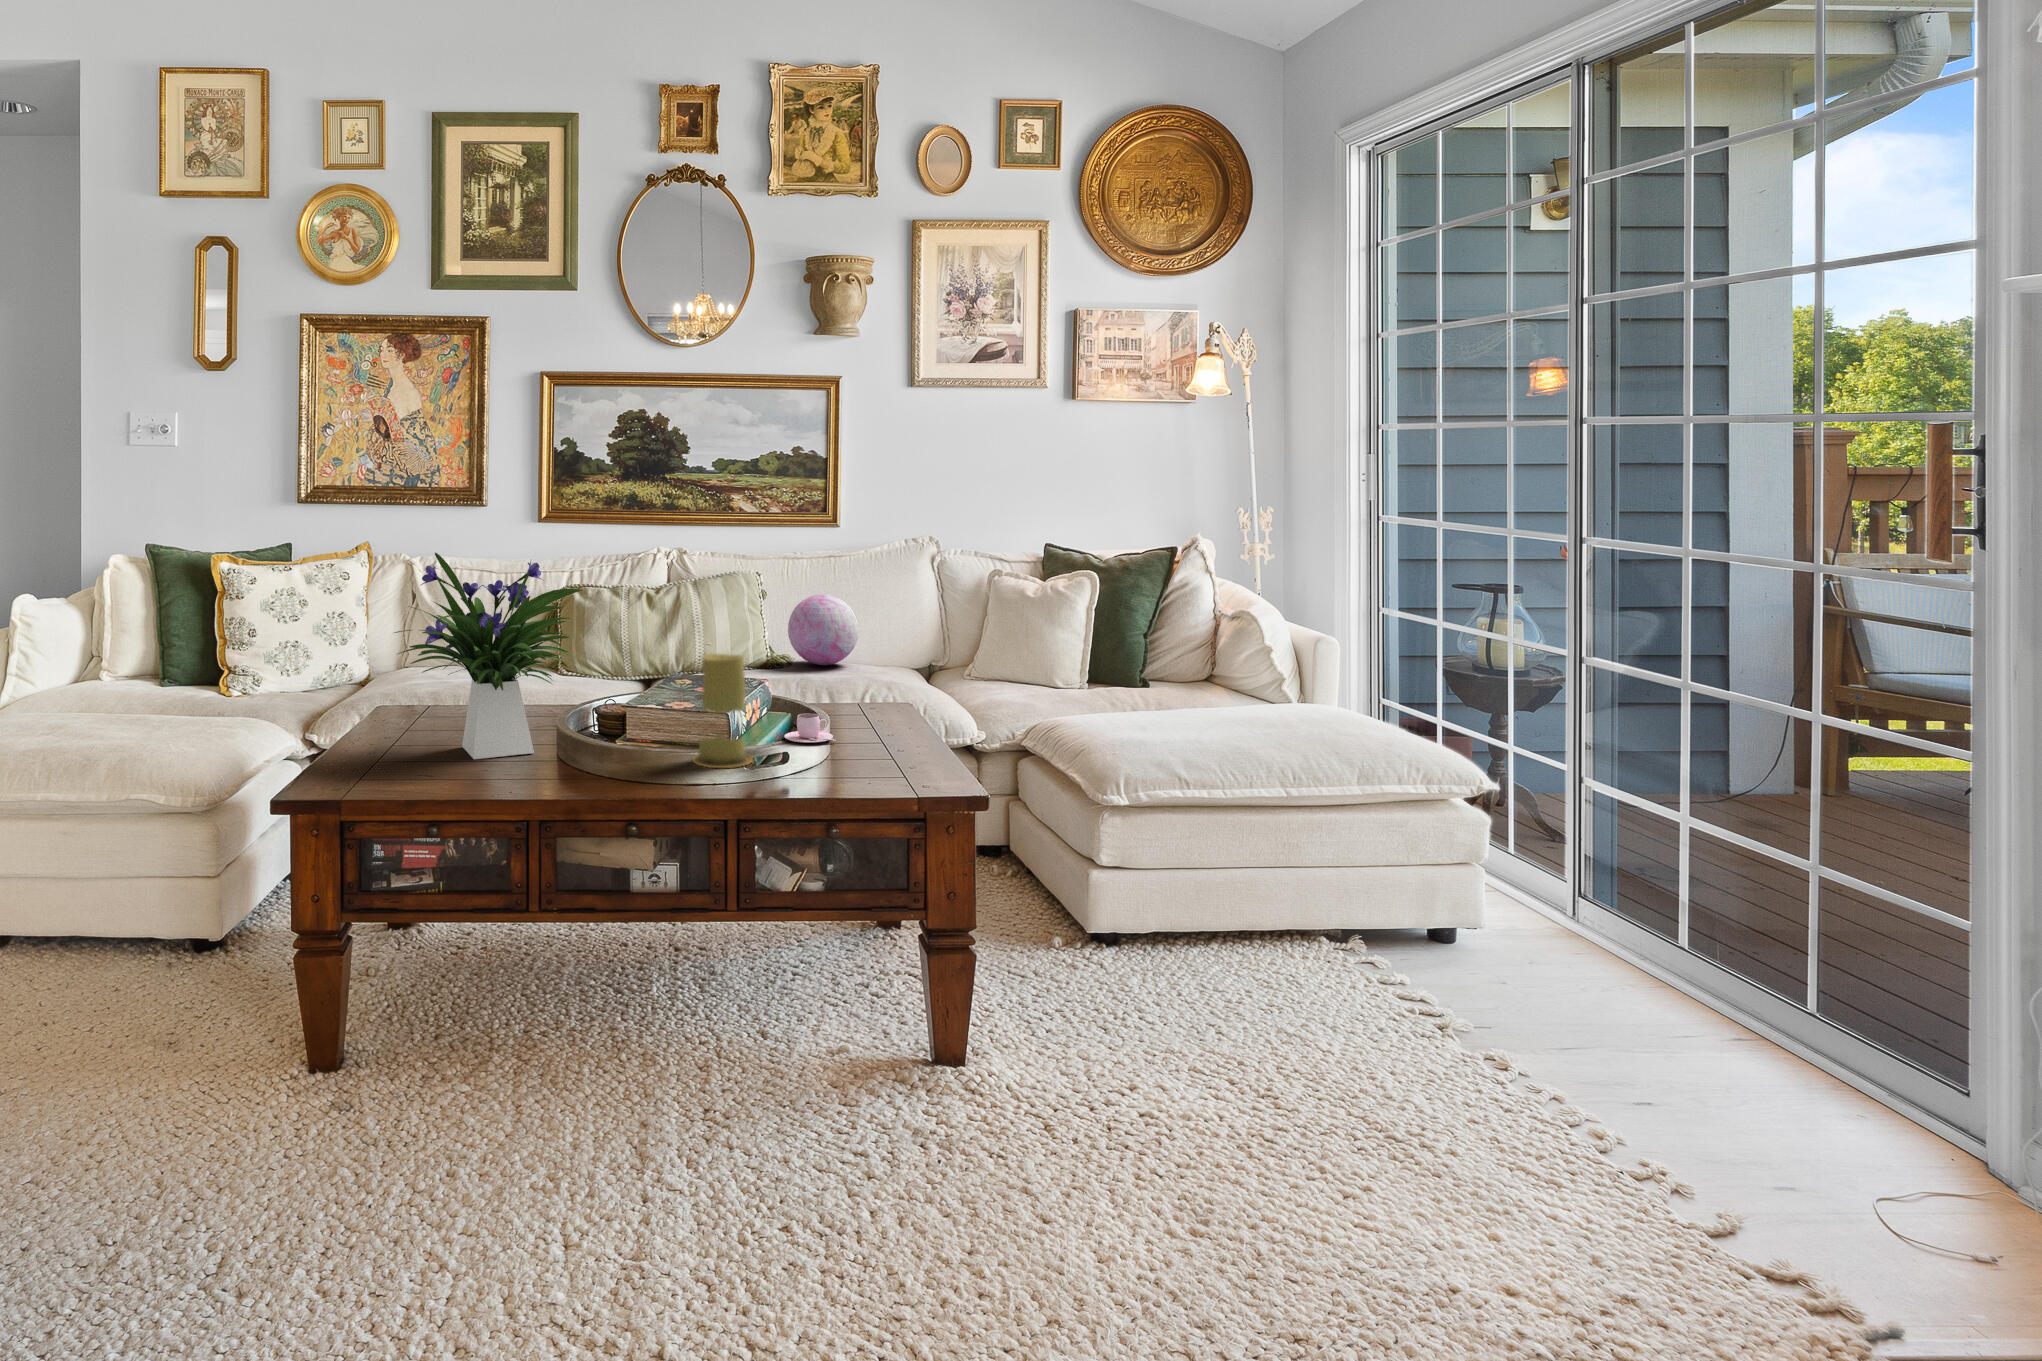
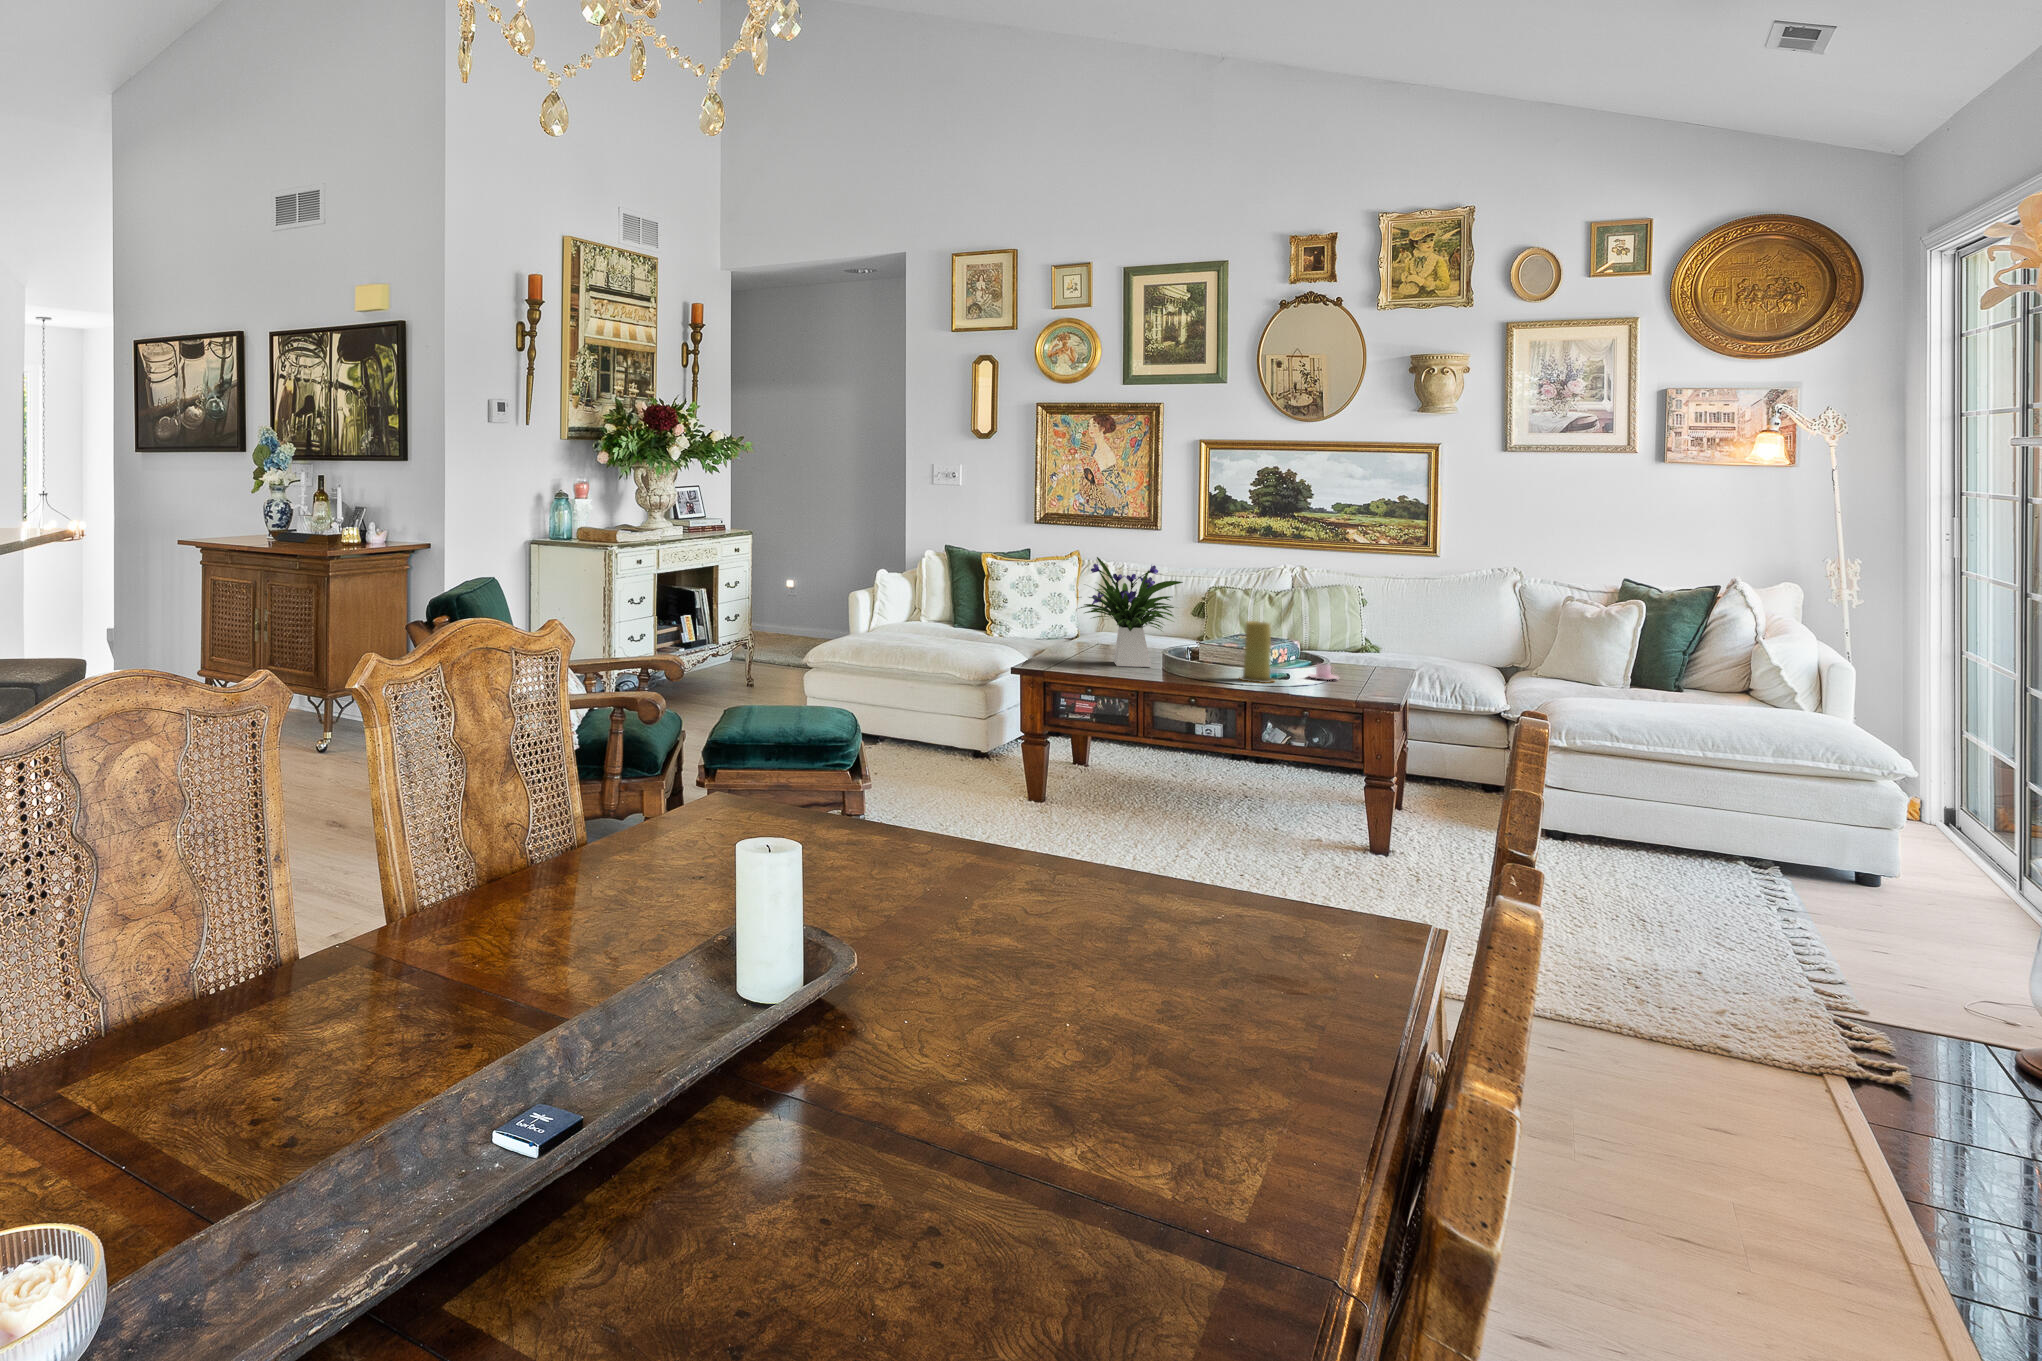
decorative orb: present [788,594,859,665] -> none [1368,602,1424,652]

